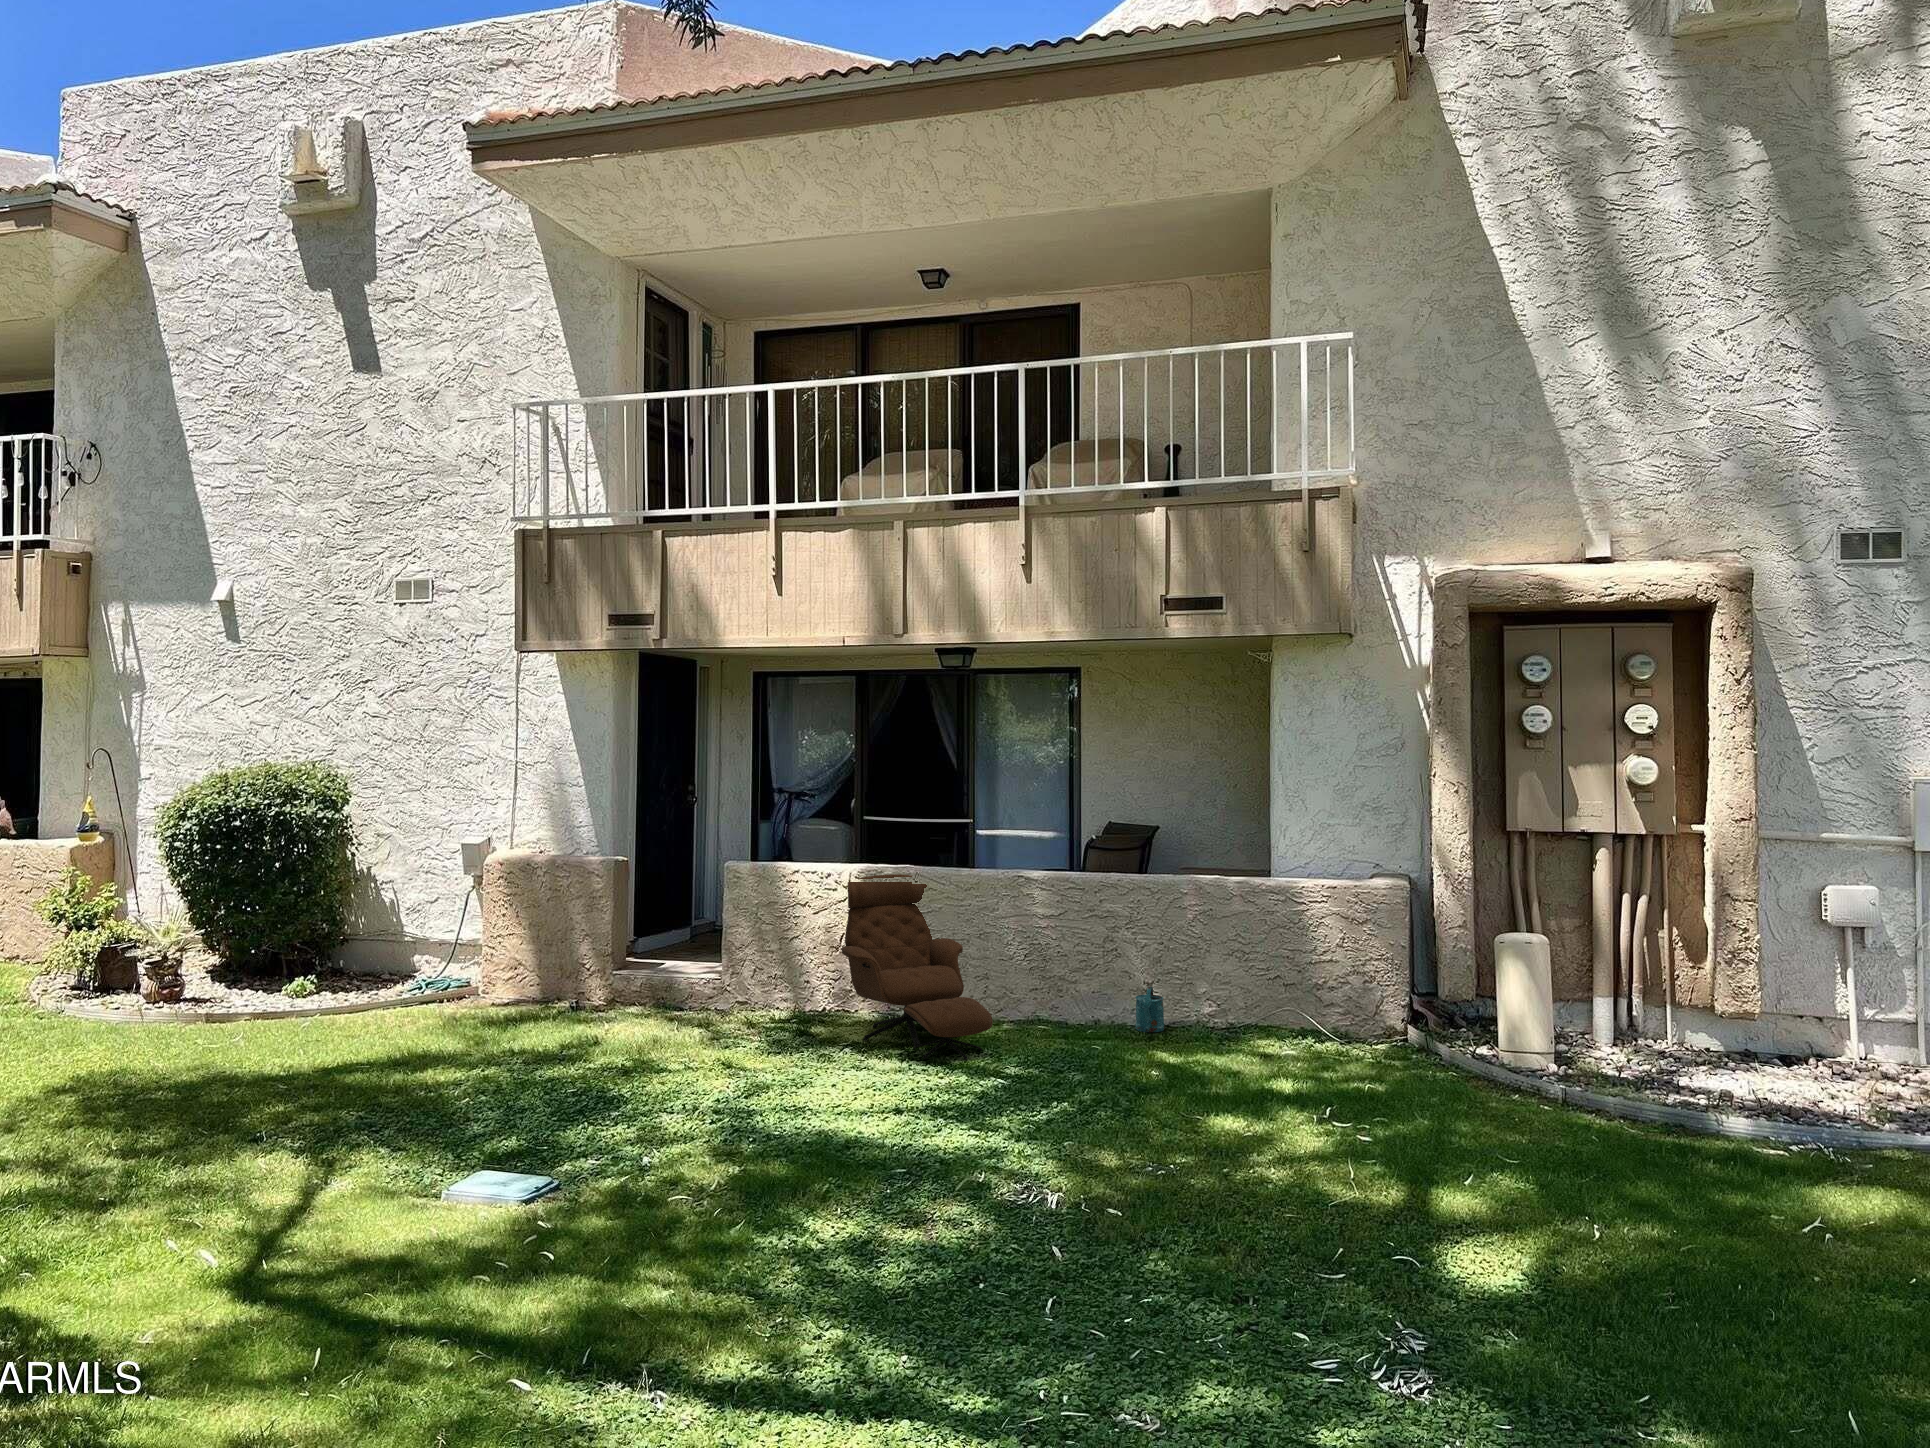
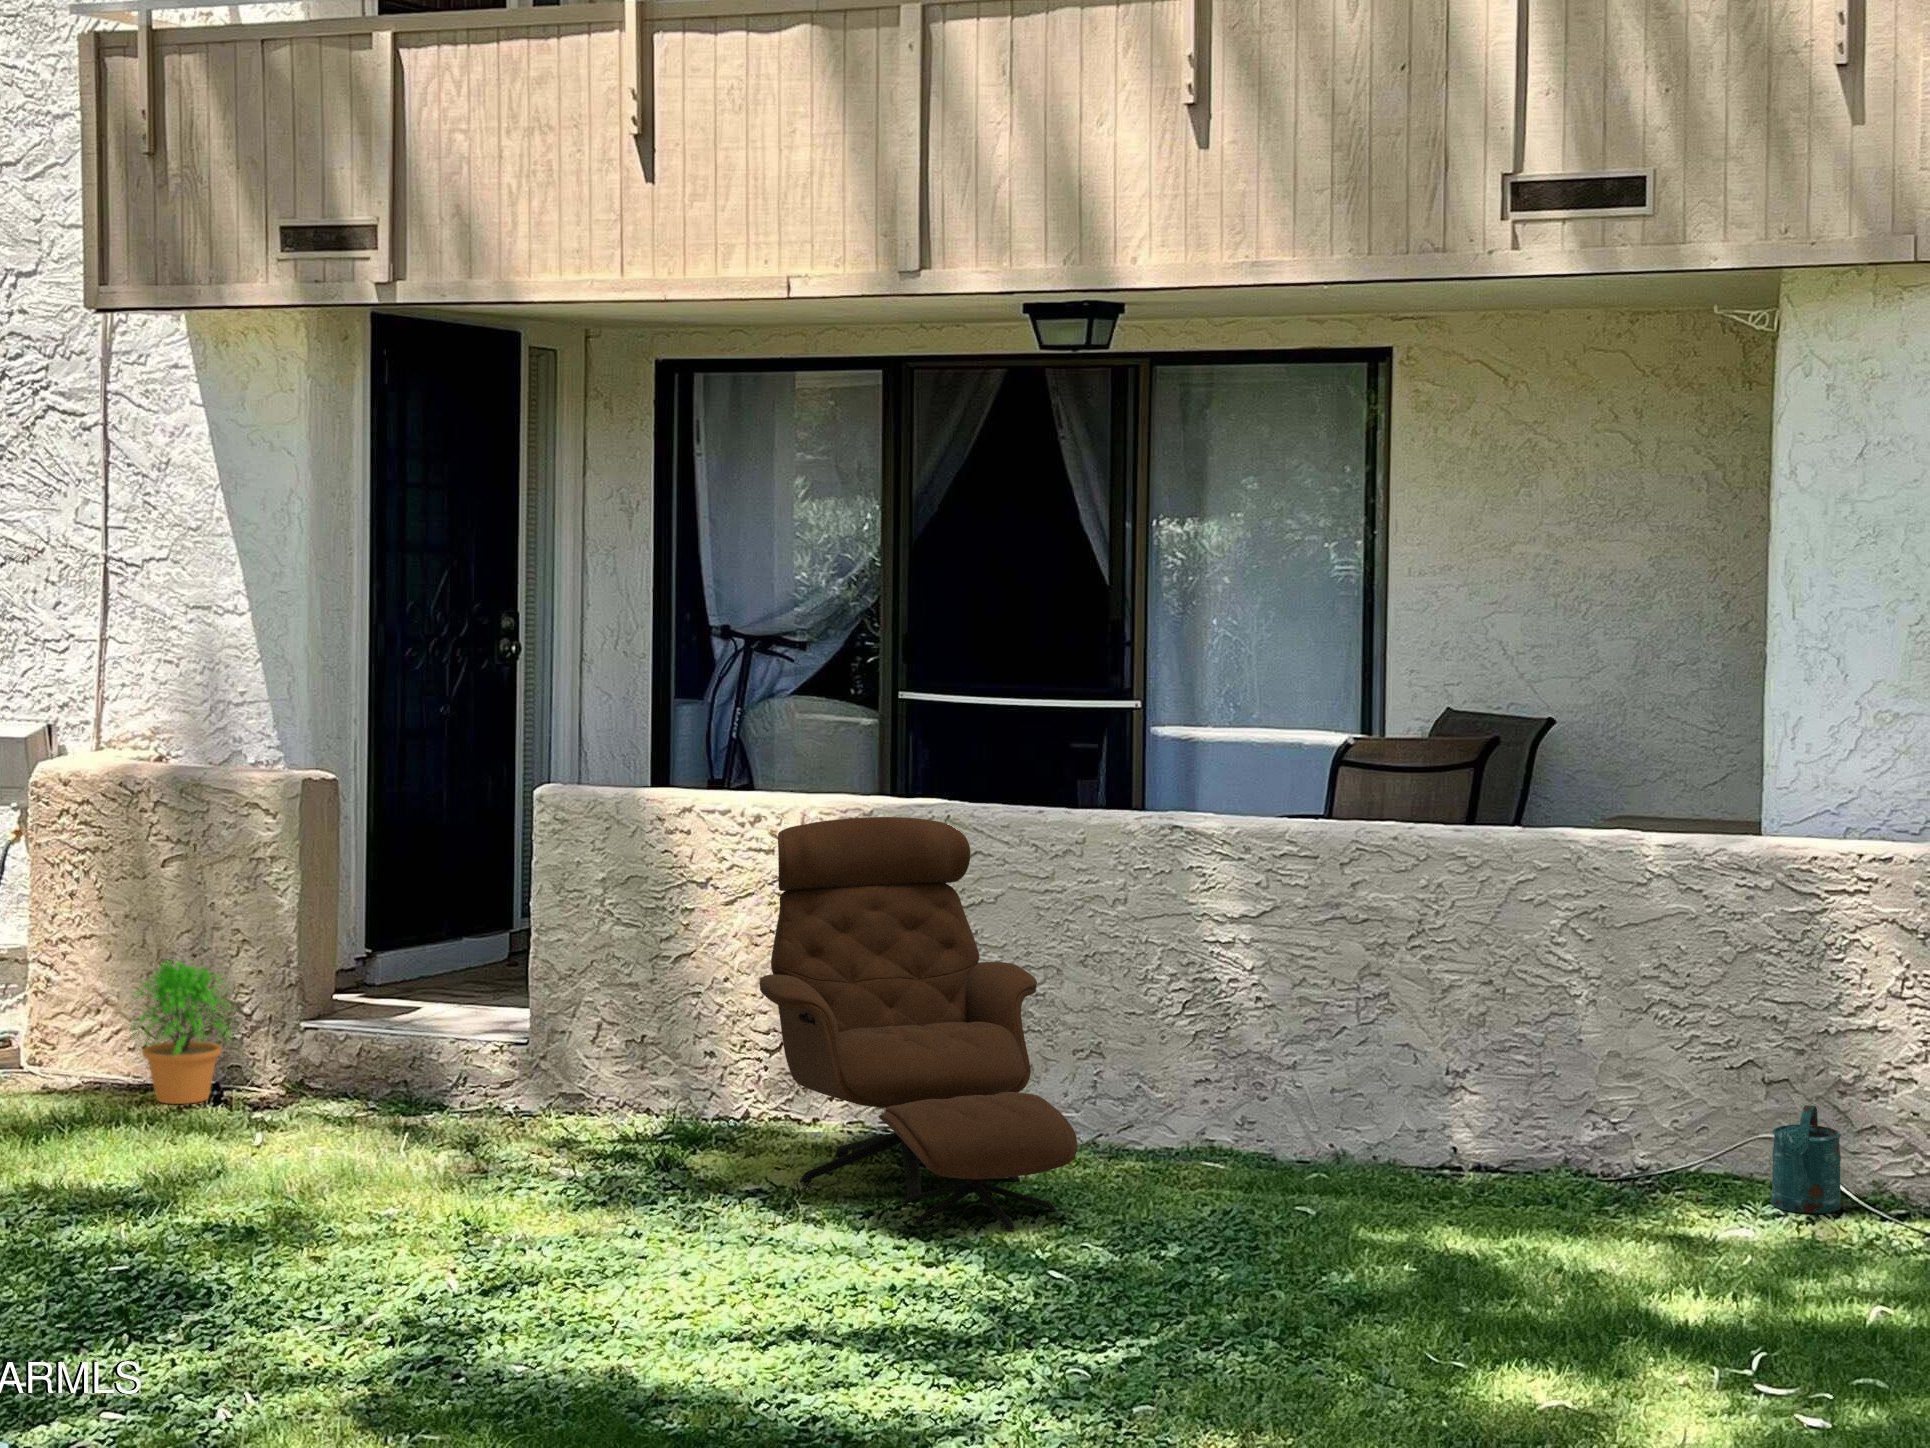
potted plant: none [538,944,591,1011] -> present [131,961,230,1104]
watering can: present [1136,986,1165,1032] -> present [1771,1105,1841,1213]

